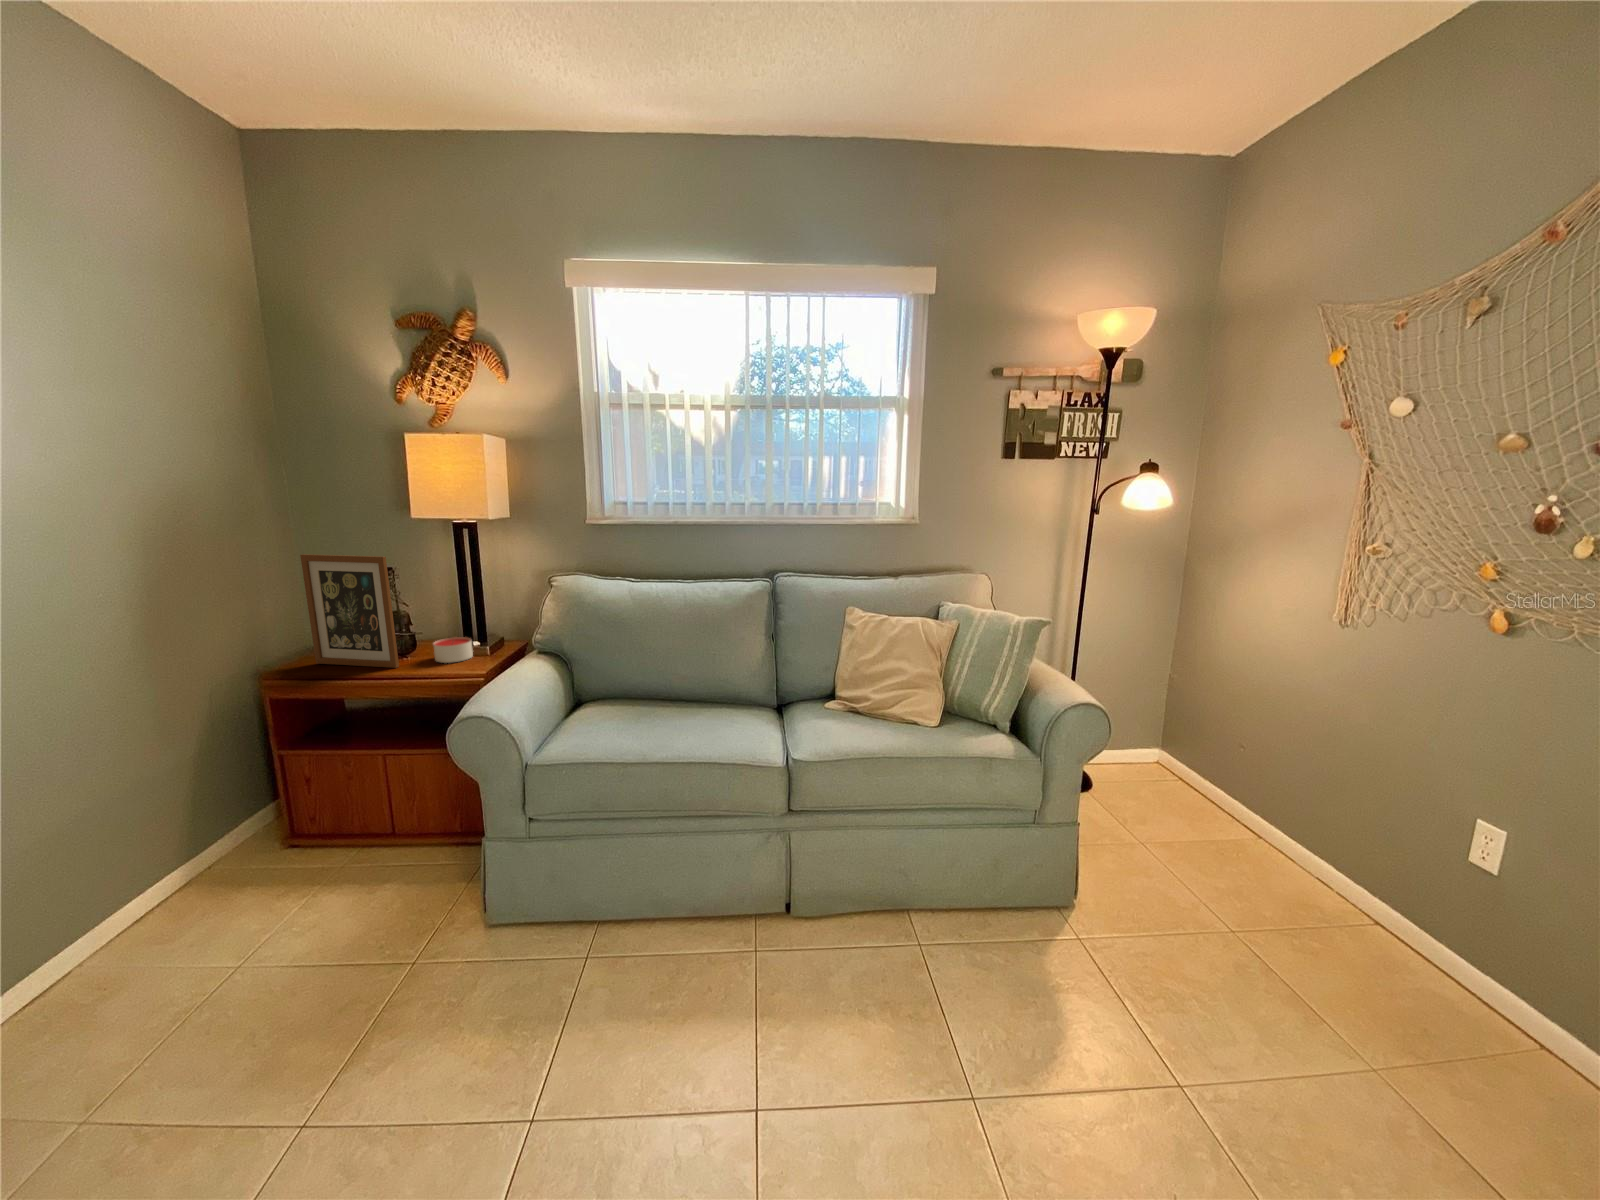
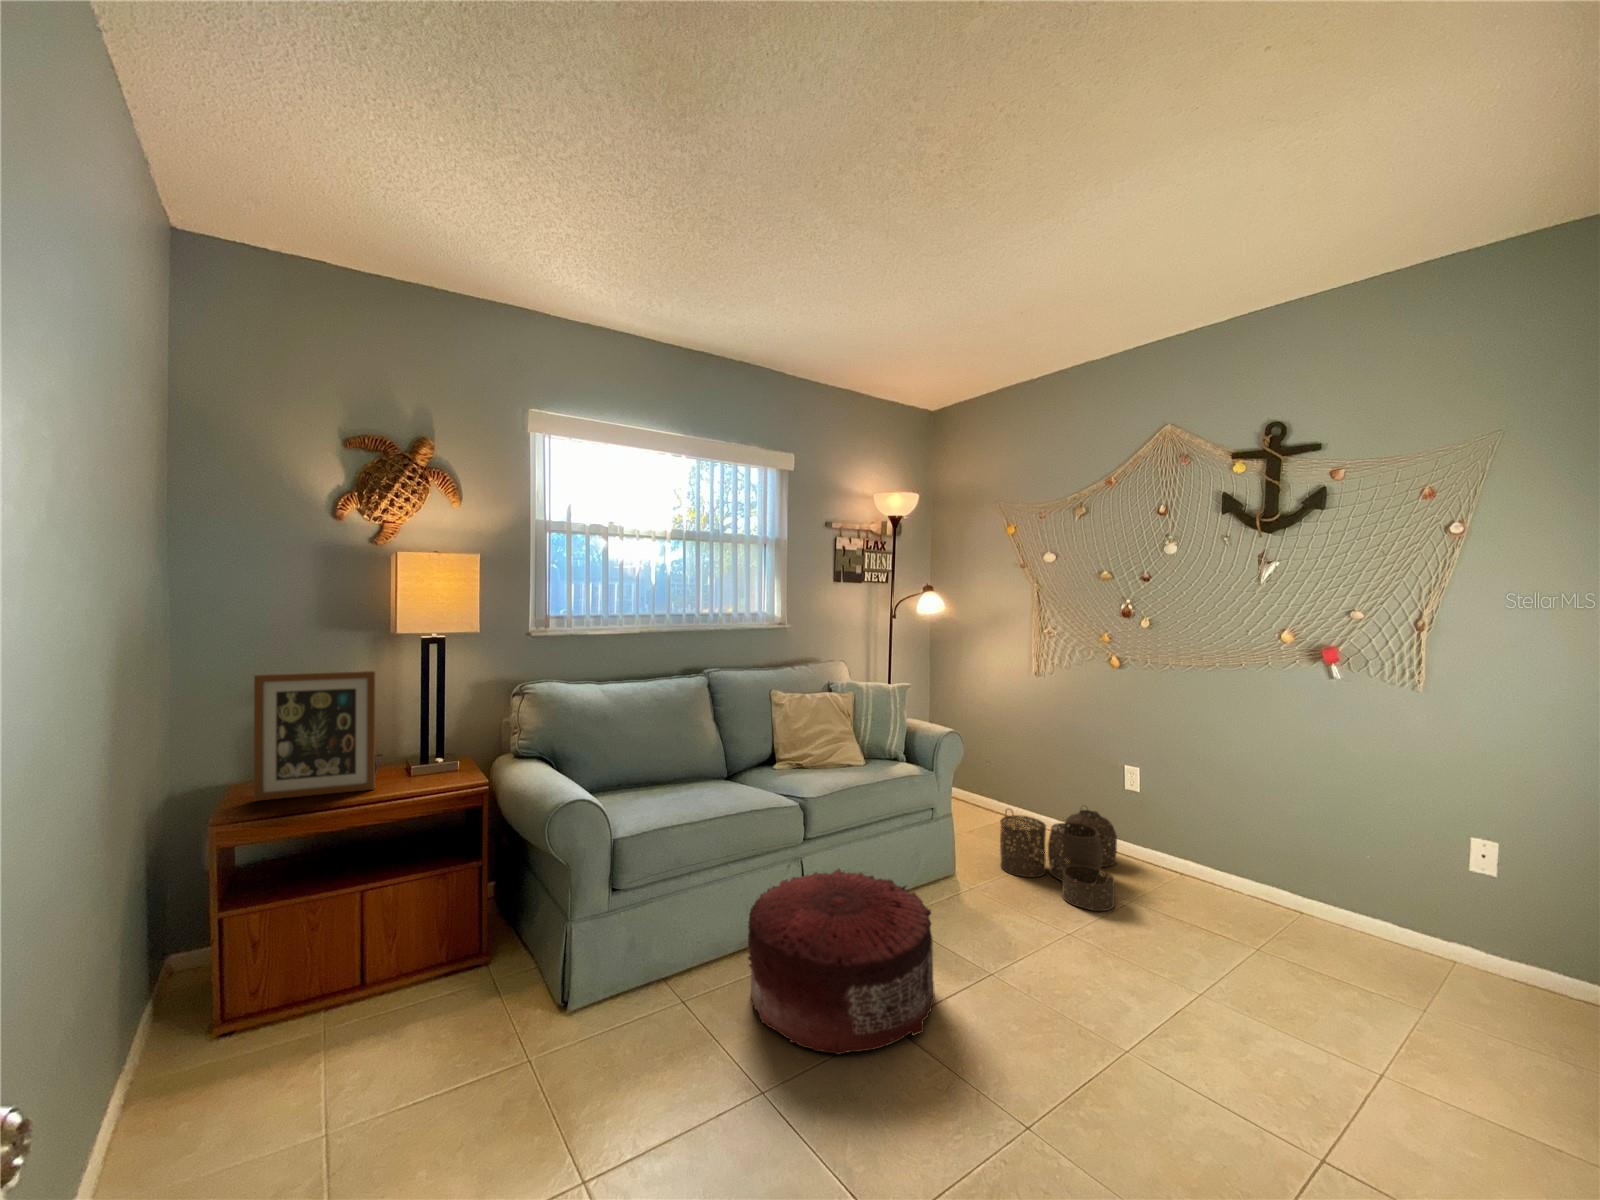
candle: present [433,637,473,663] -> none [404,753,444,779]
woven basket: none [1159,834,1423,1073] -> present [1000,809,1117,911]
pouf: none [604,859,873,1147] -> present [748,869,935,1055]

